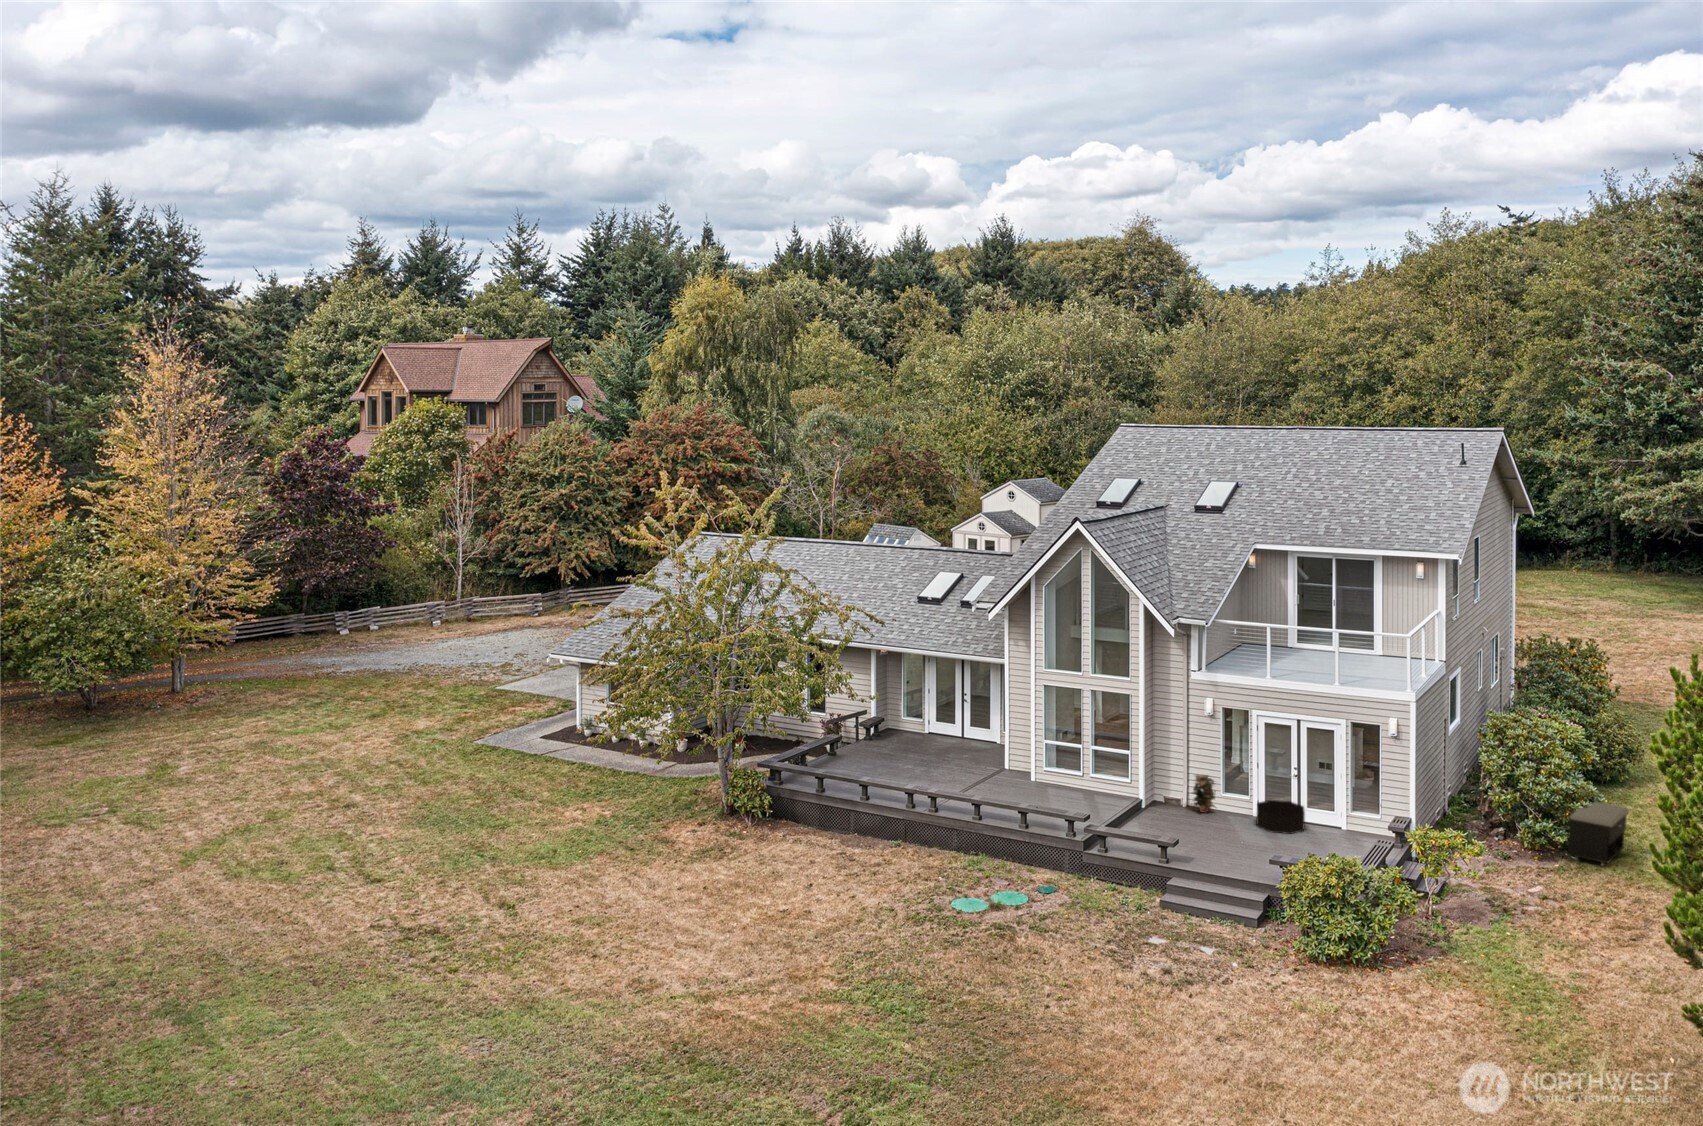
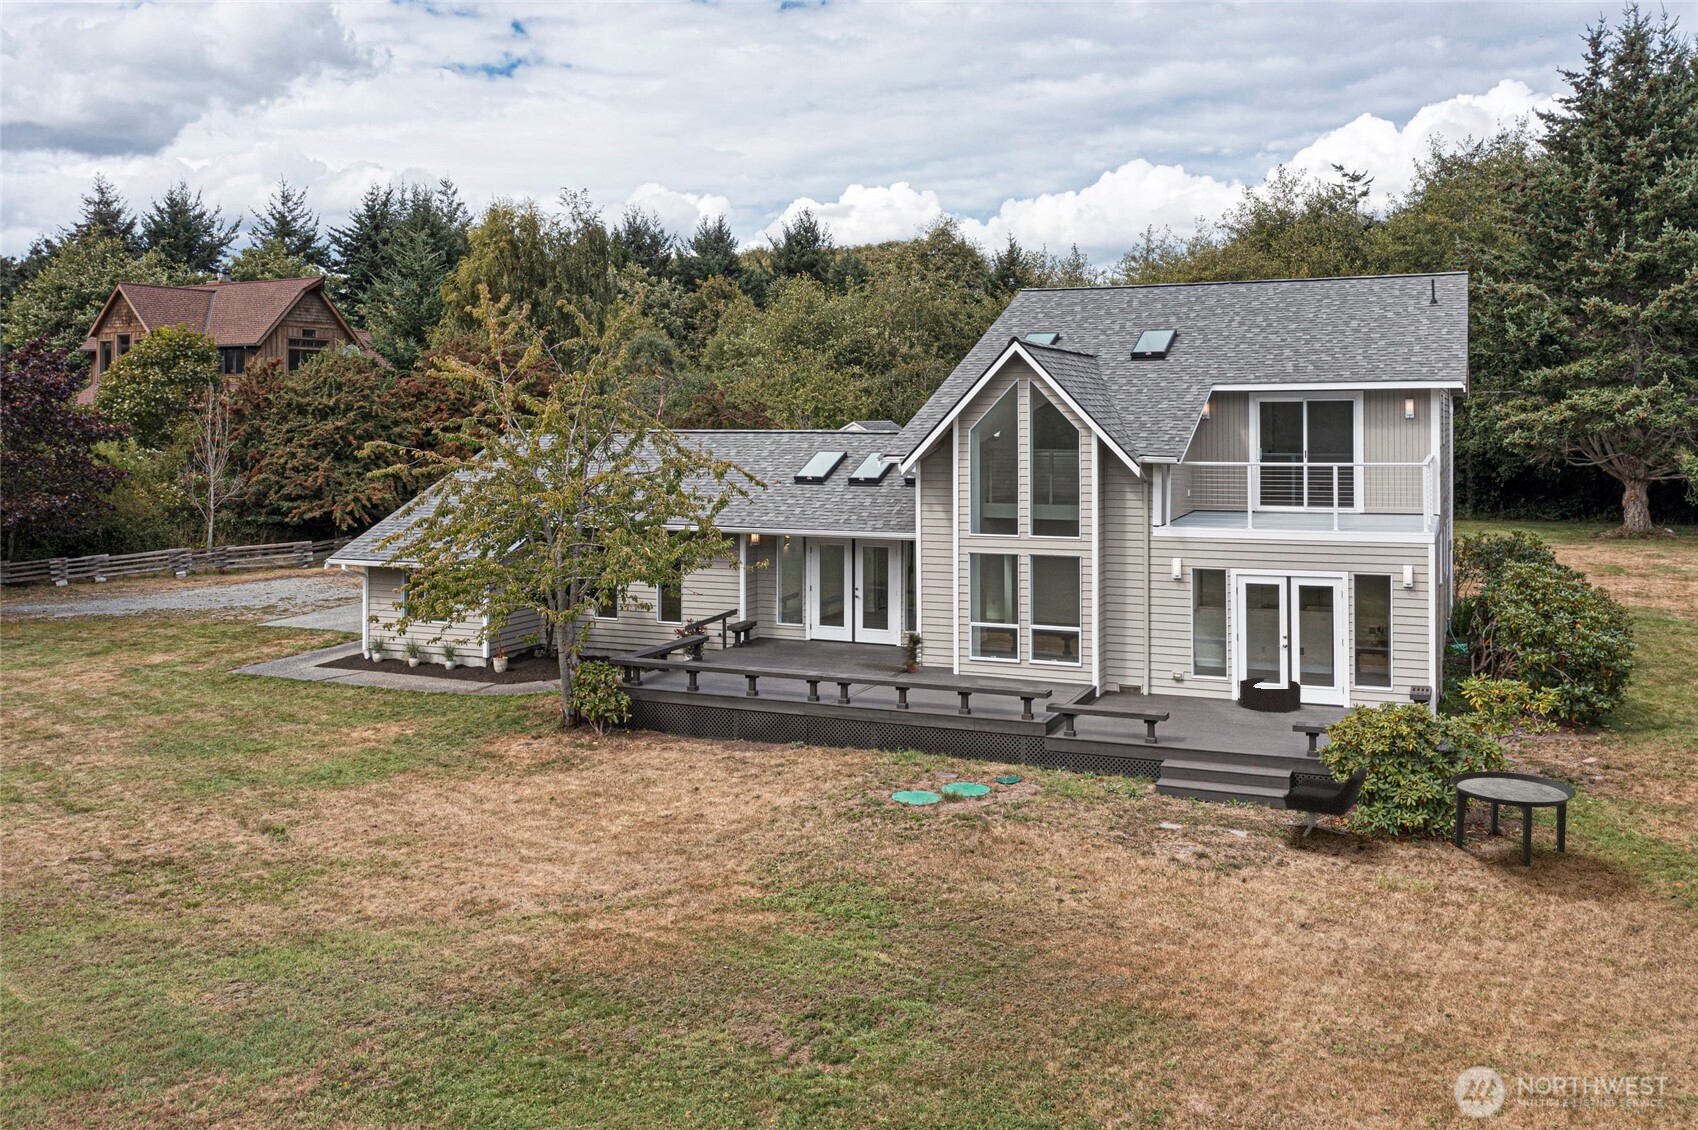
decorative plant: present [1192,775,1215,812] -> present [902,632,924,672]
storage bench: present [1568,802,1629,866] -> none [1603,660,1663,729]
lounge chair: none [1237,911,1306,963] -> present [1283,767,1368,836]
round table: none [1365,921,1459,1003] -> present [1450,771,1576,865]

